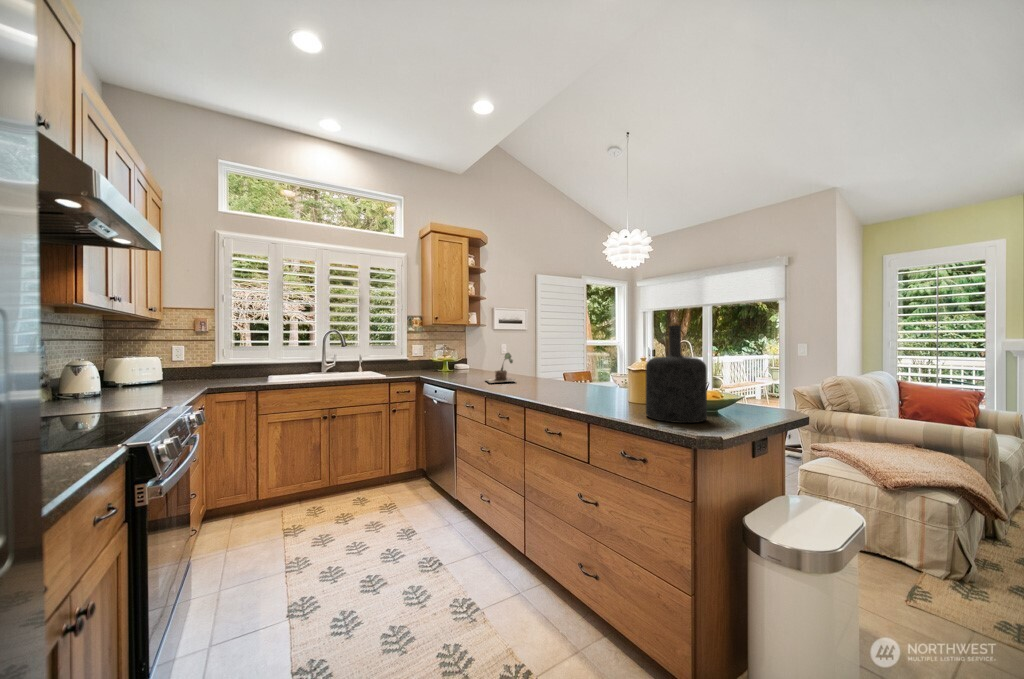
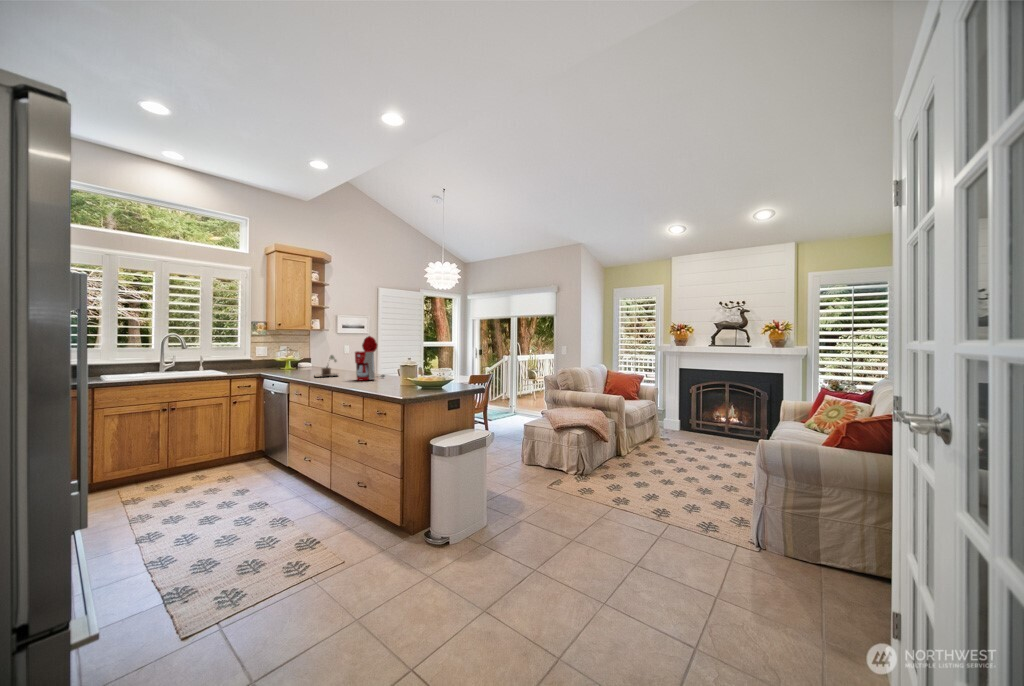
bottle: present [645,322,707,423] -> none [390,341,421,394]
coffee maker: none [546,325,582,390] -> present [355,336,385,380]

